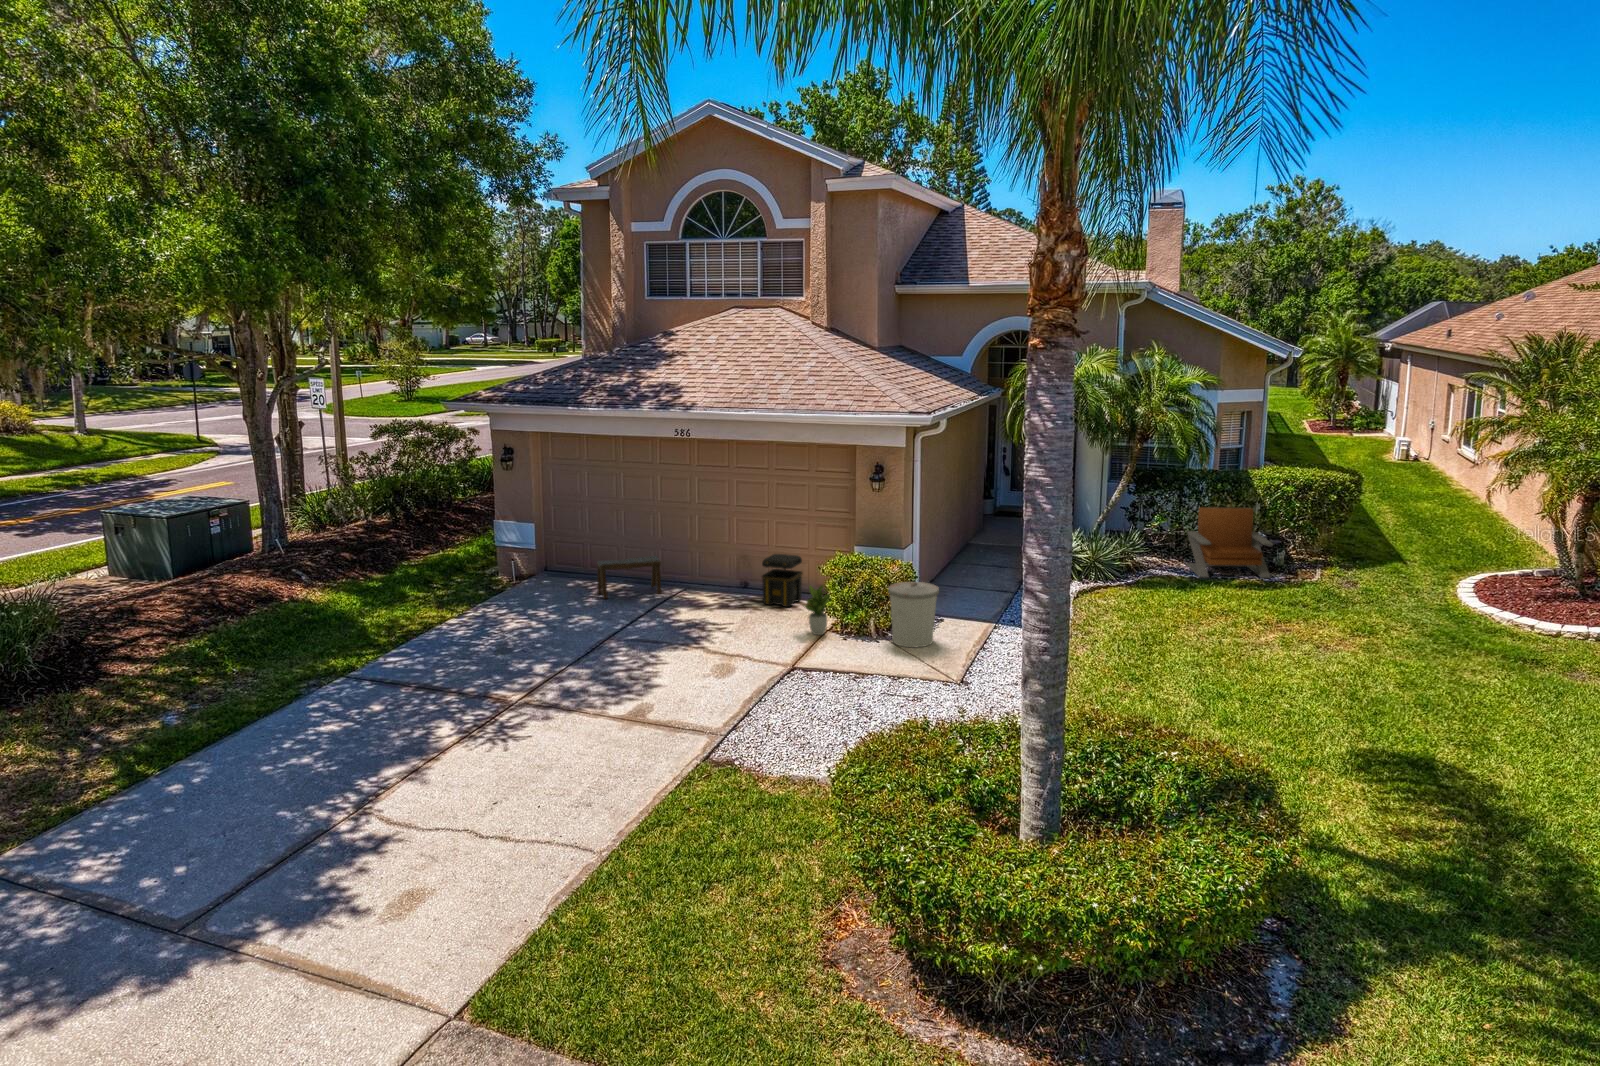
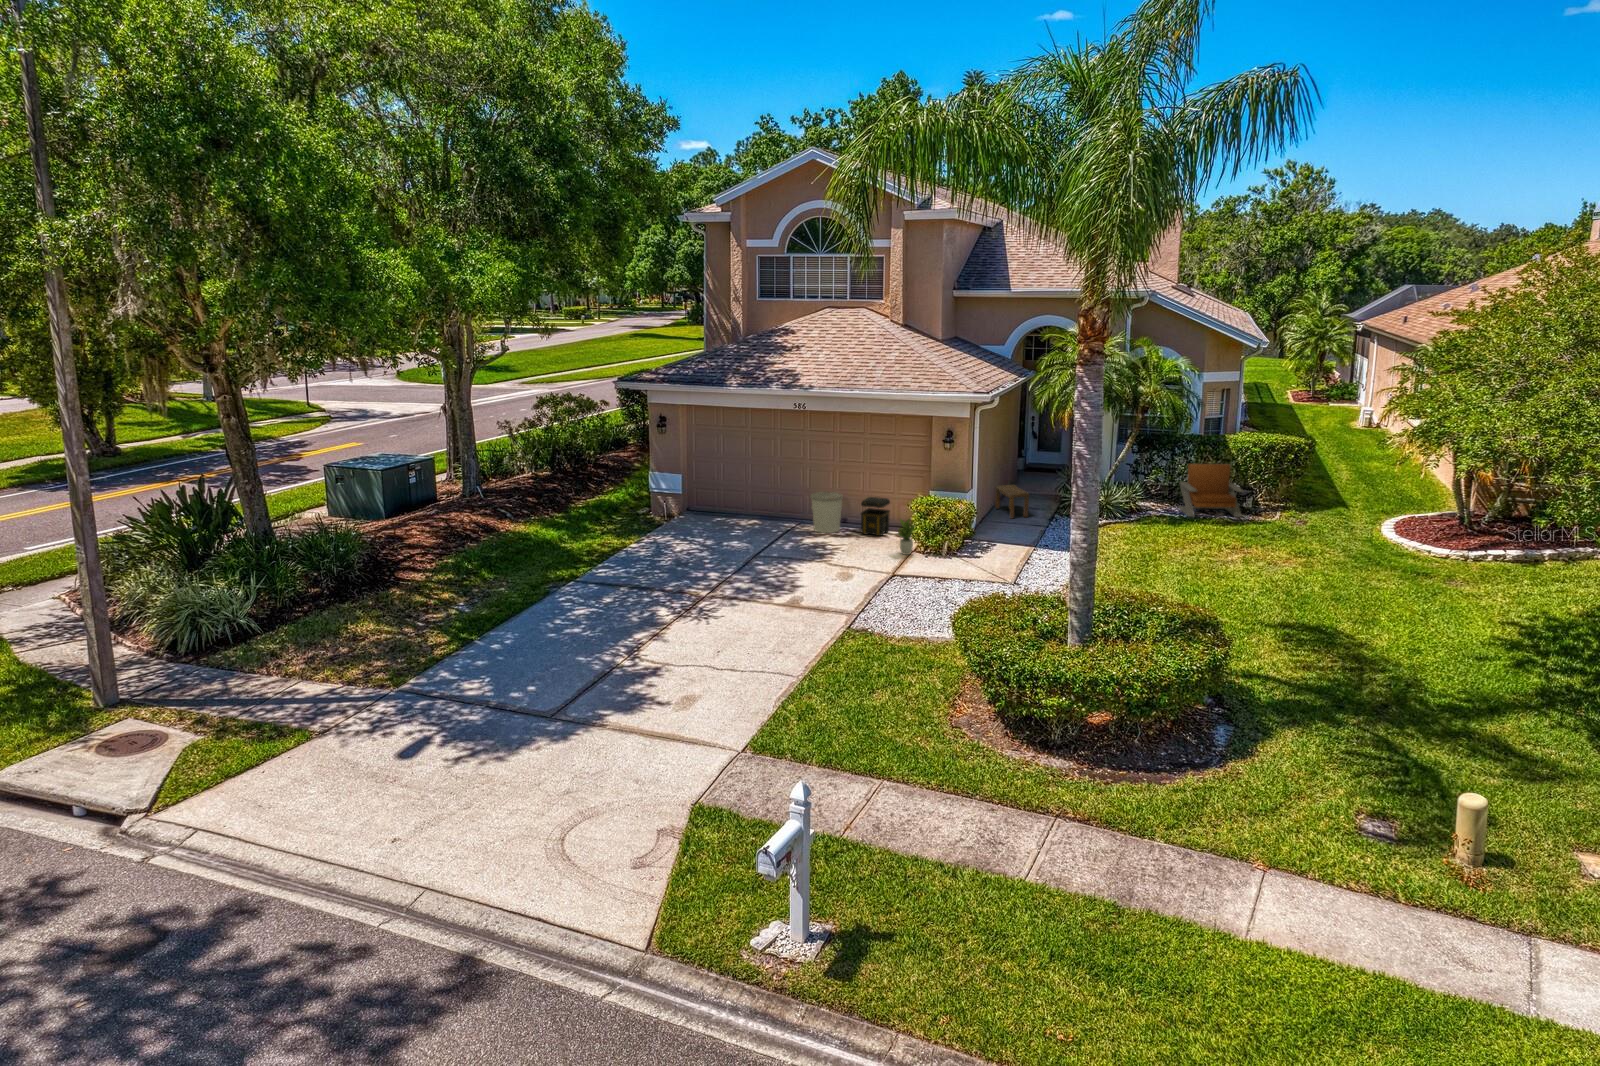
bench: present [597,556,661,599] -> present [995,485,1029,518]
trash can: present [888,582,939,647] -> present [810,491,843,533]

